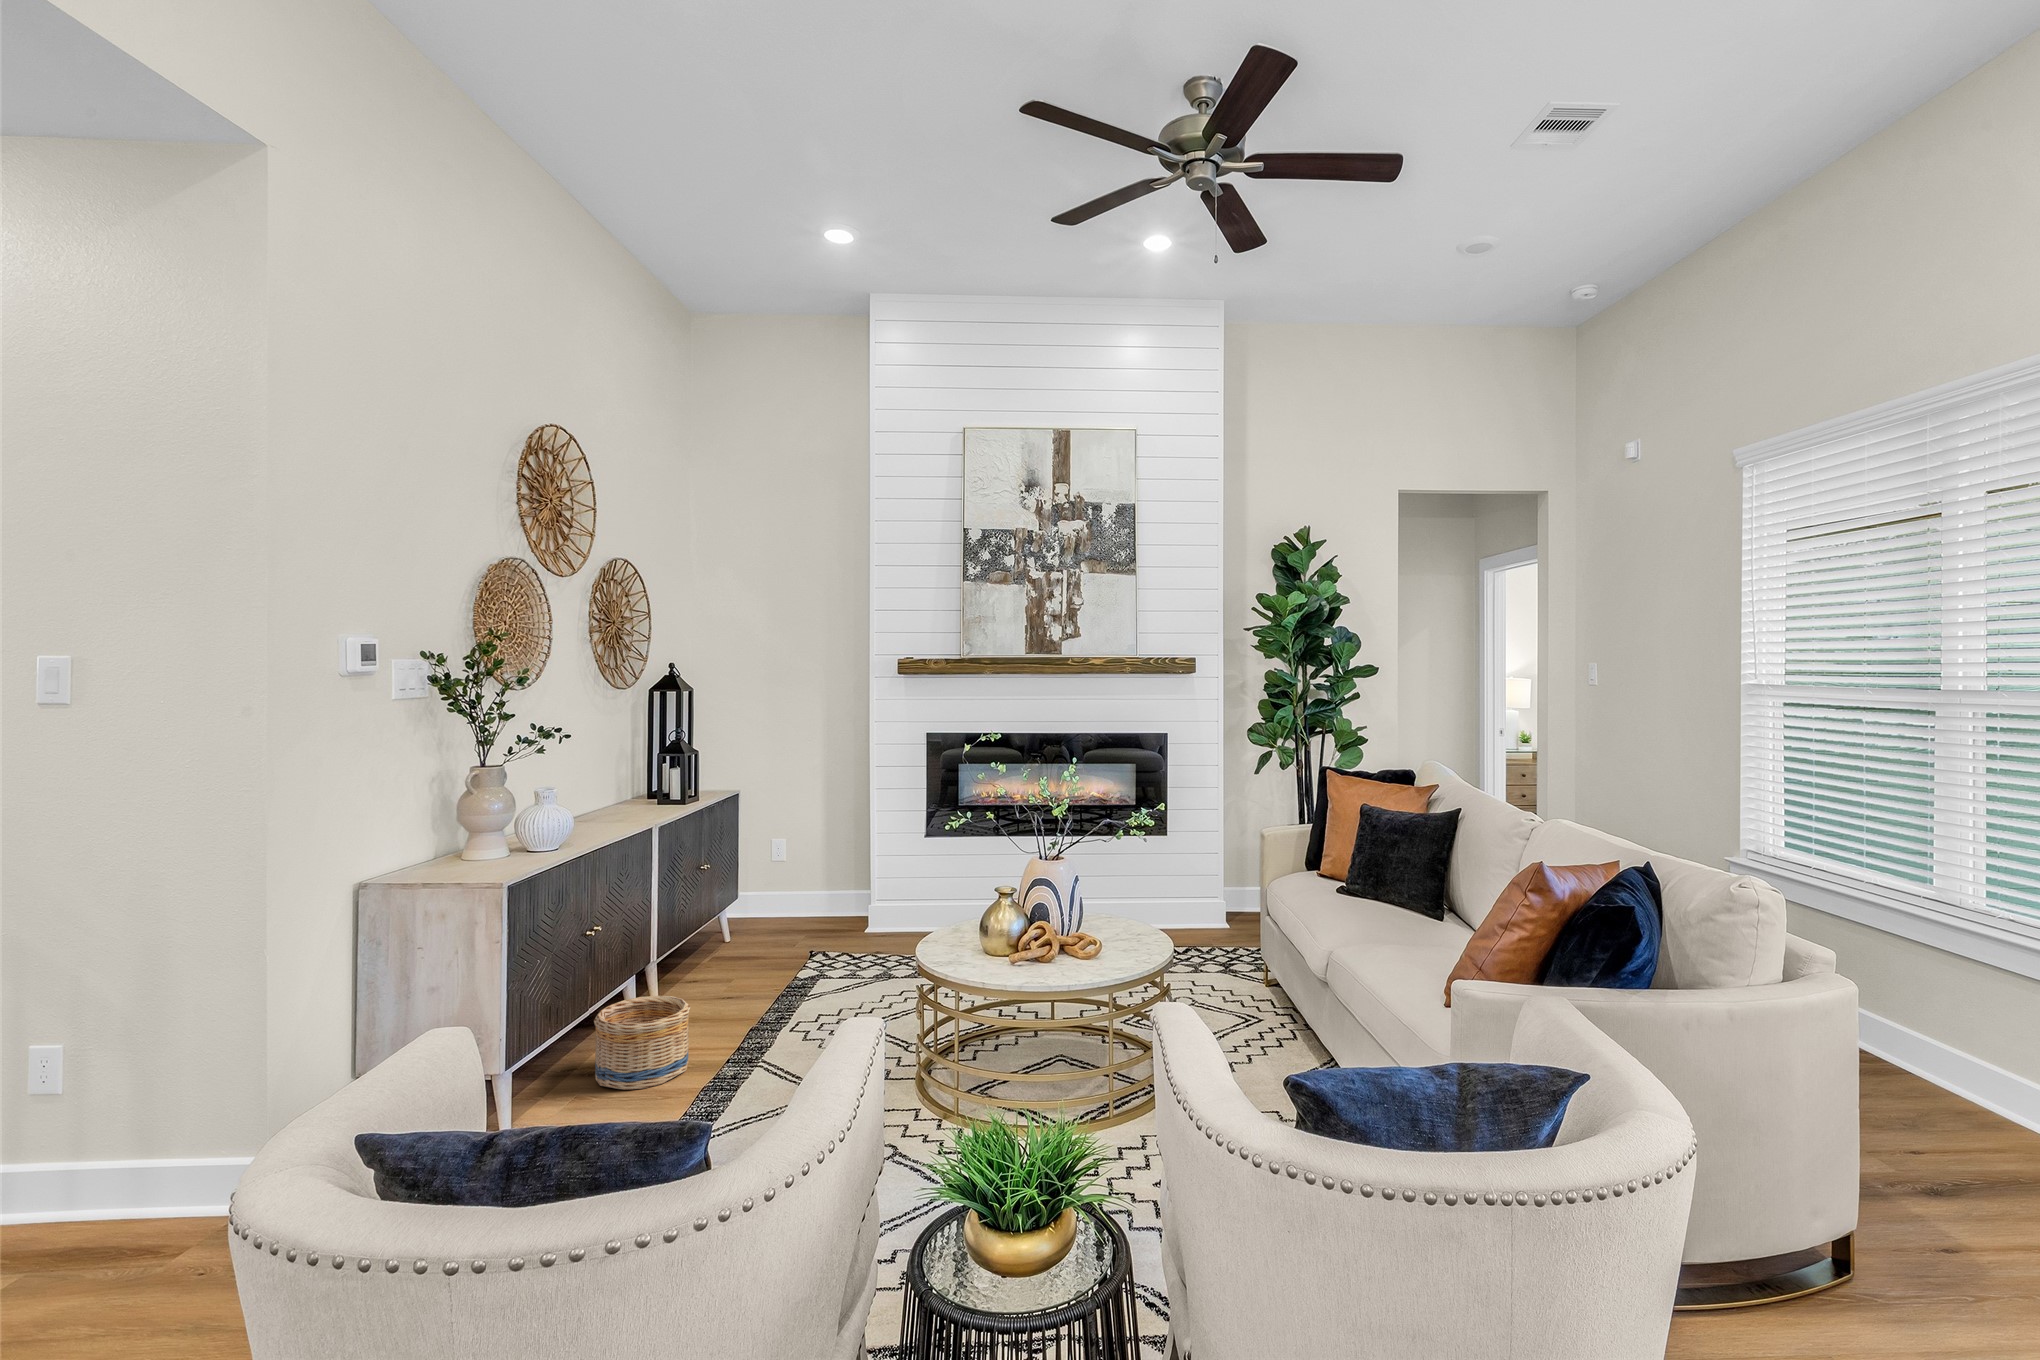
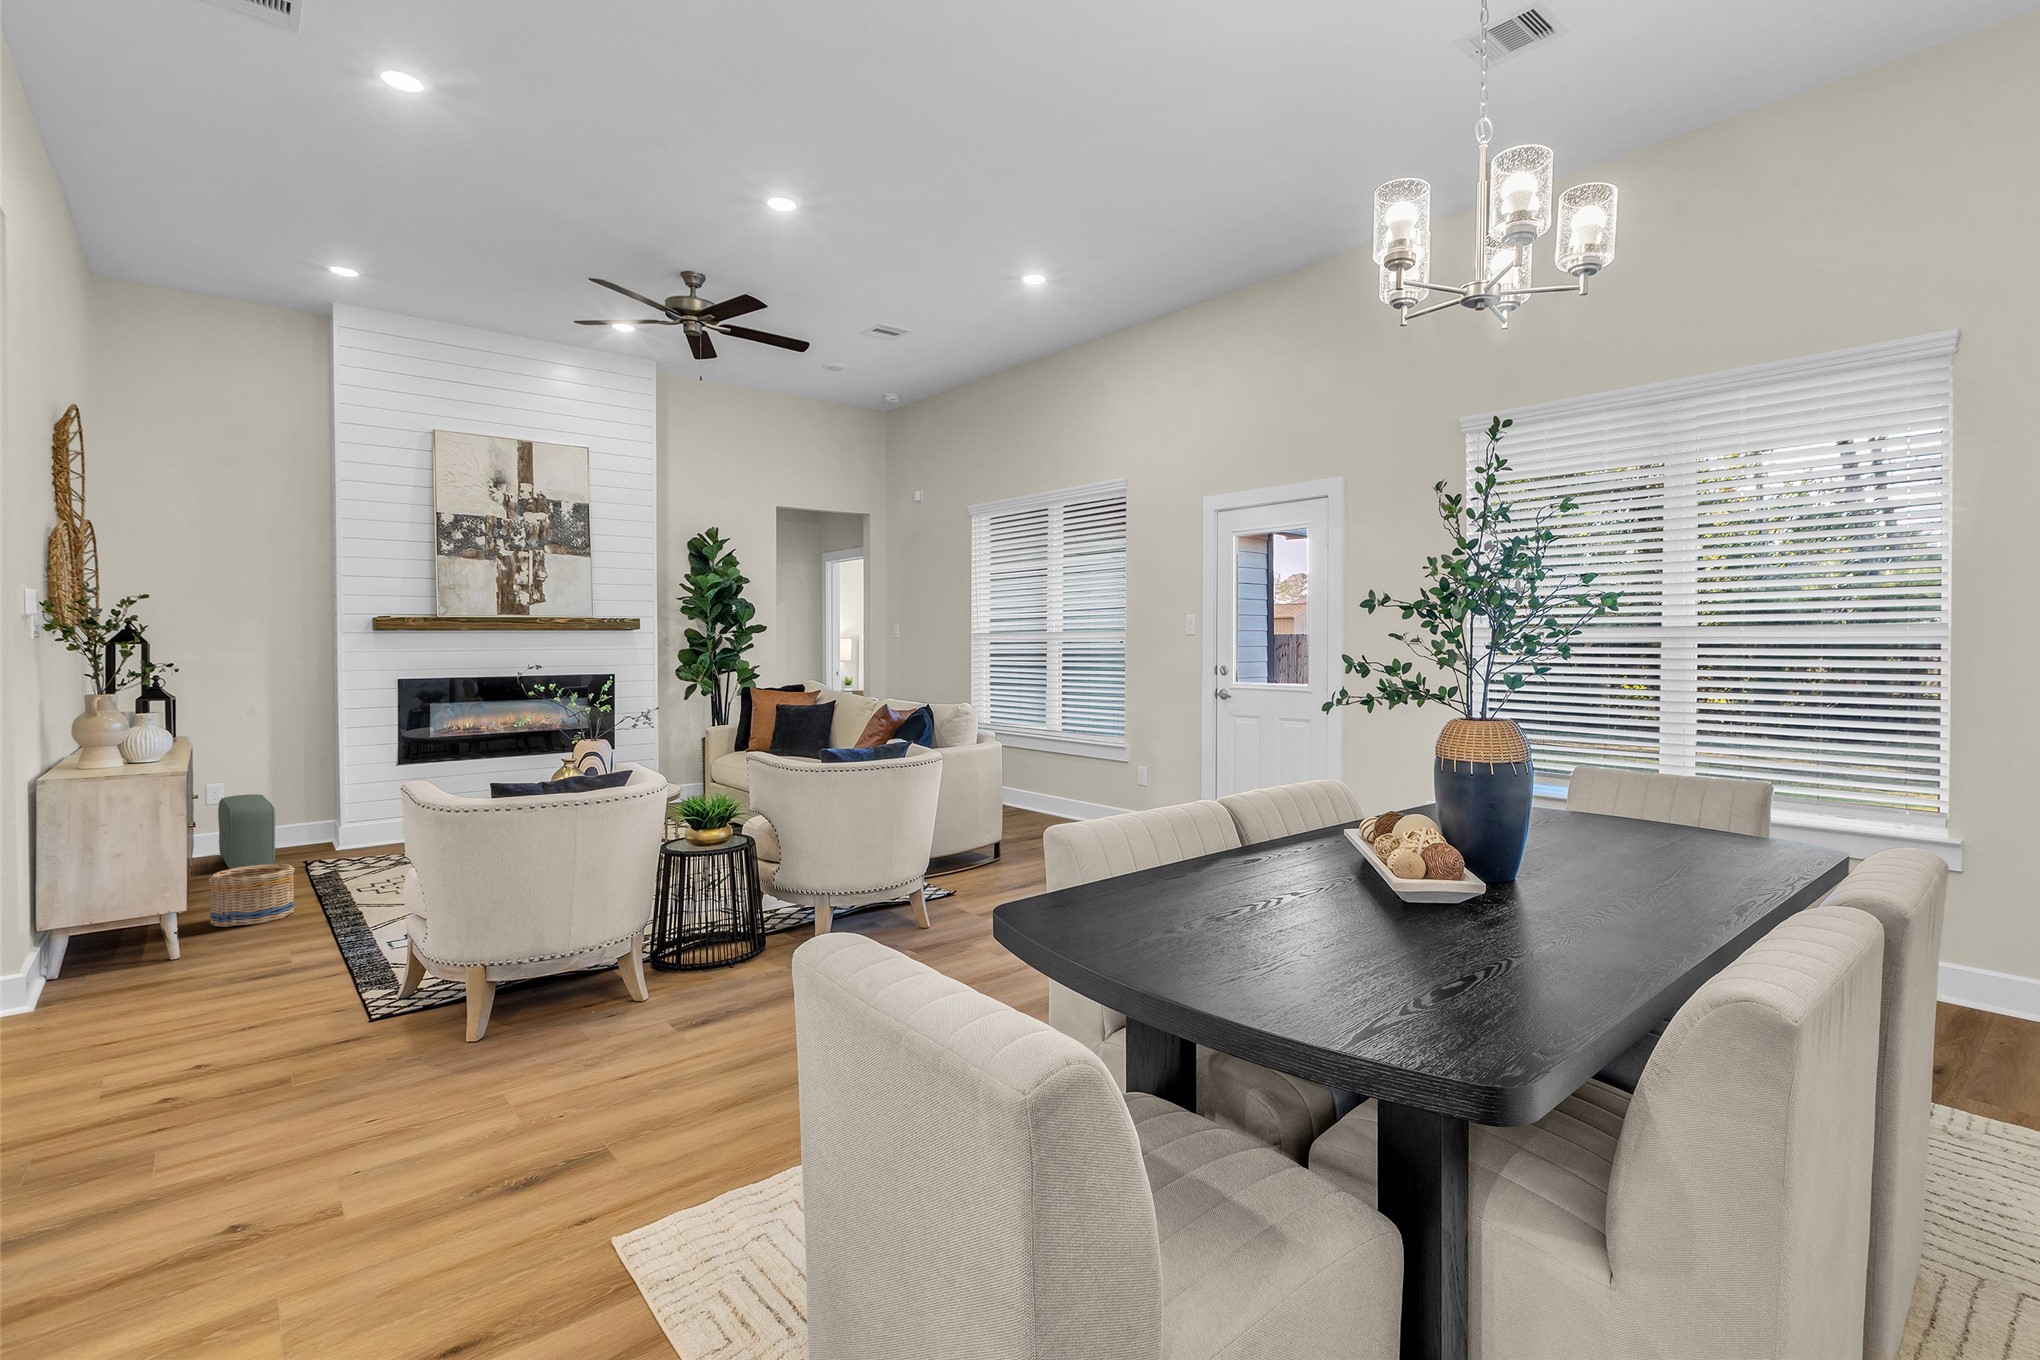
pouf: none [739,855,803,954] -> present [218,794,275,869]

